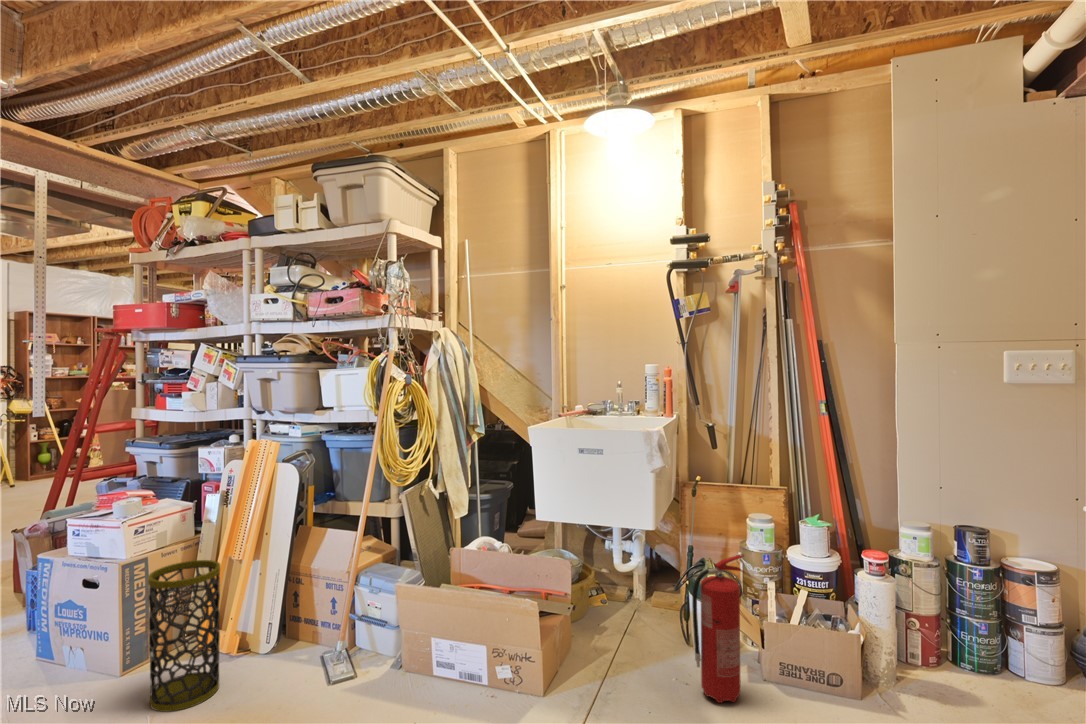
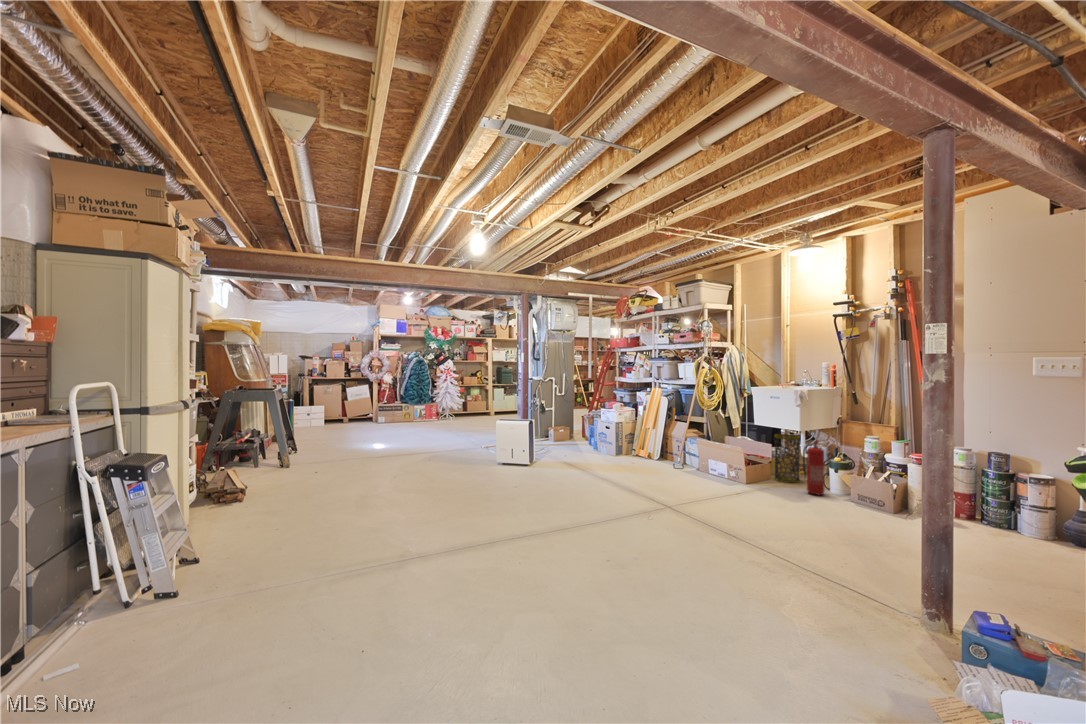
trash can: present [148,560,220,712] -> present [775,434,800,483]

